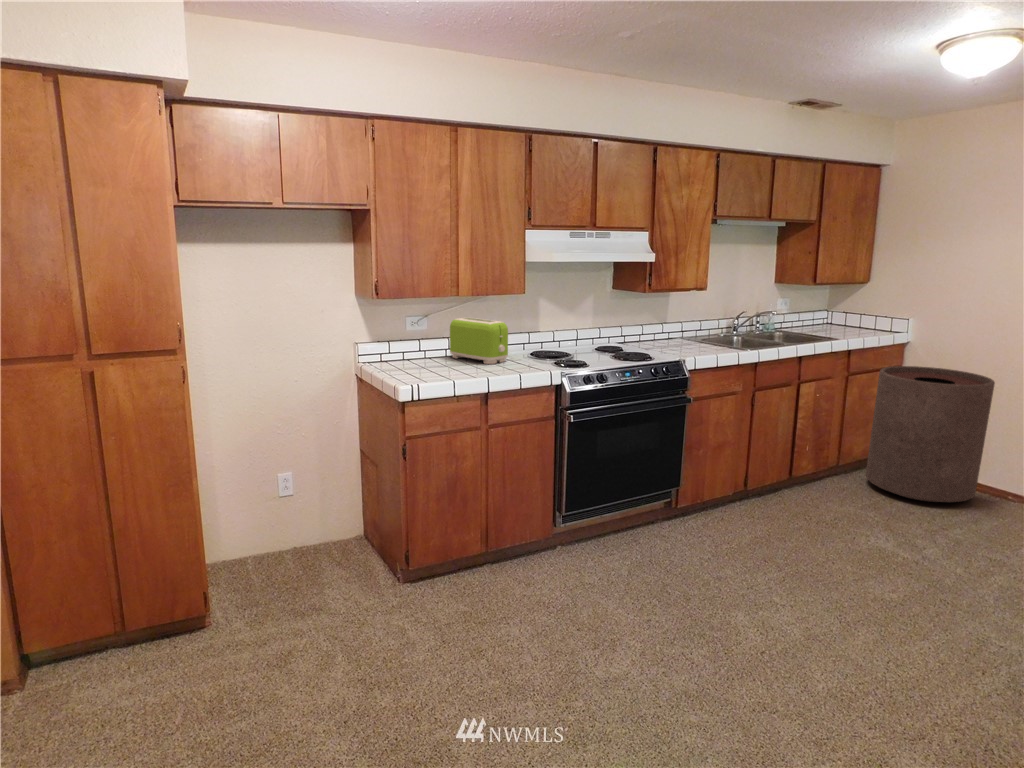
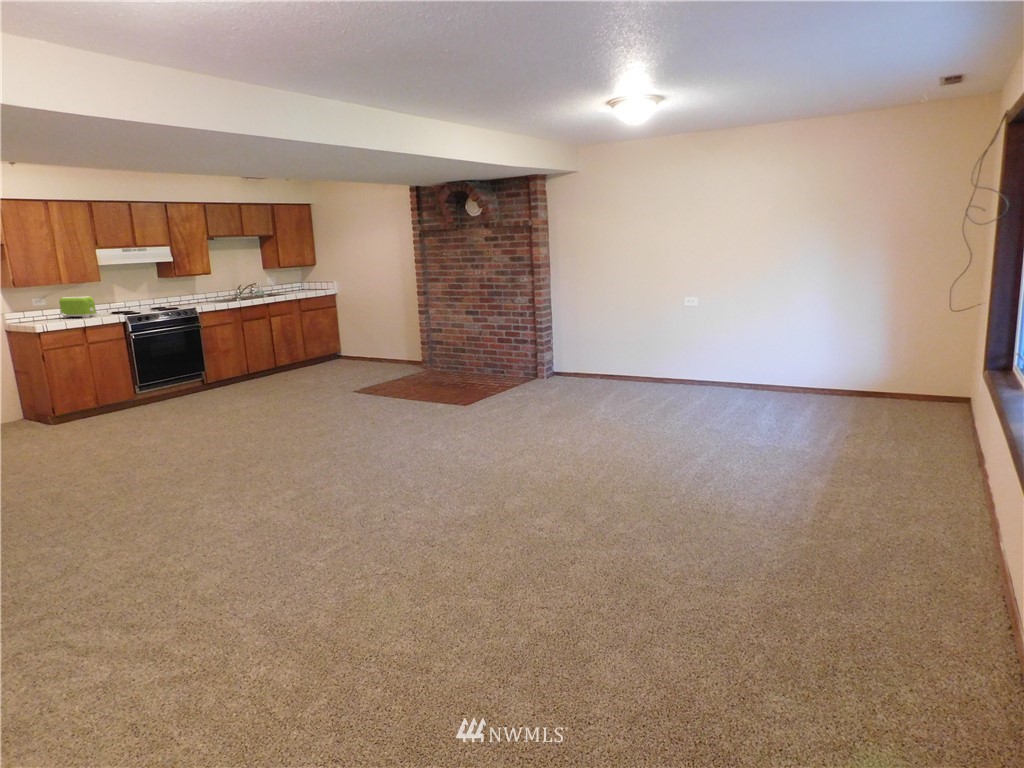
trash can: present [866,366,995,502] -> none [314,305,366,368]

